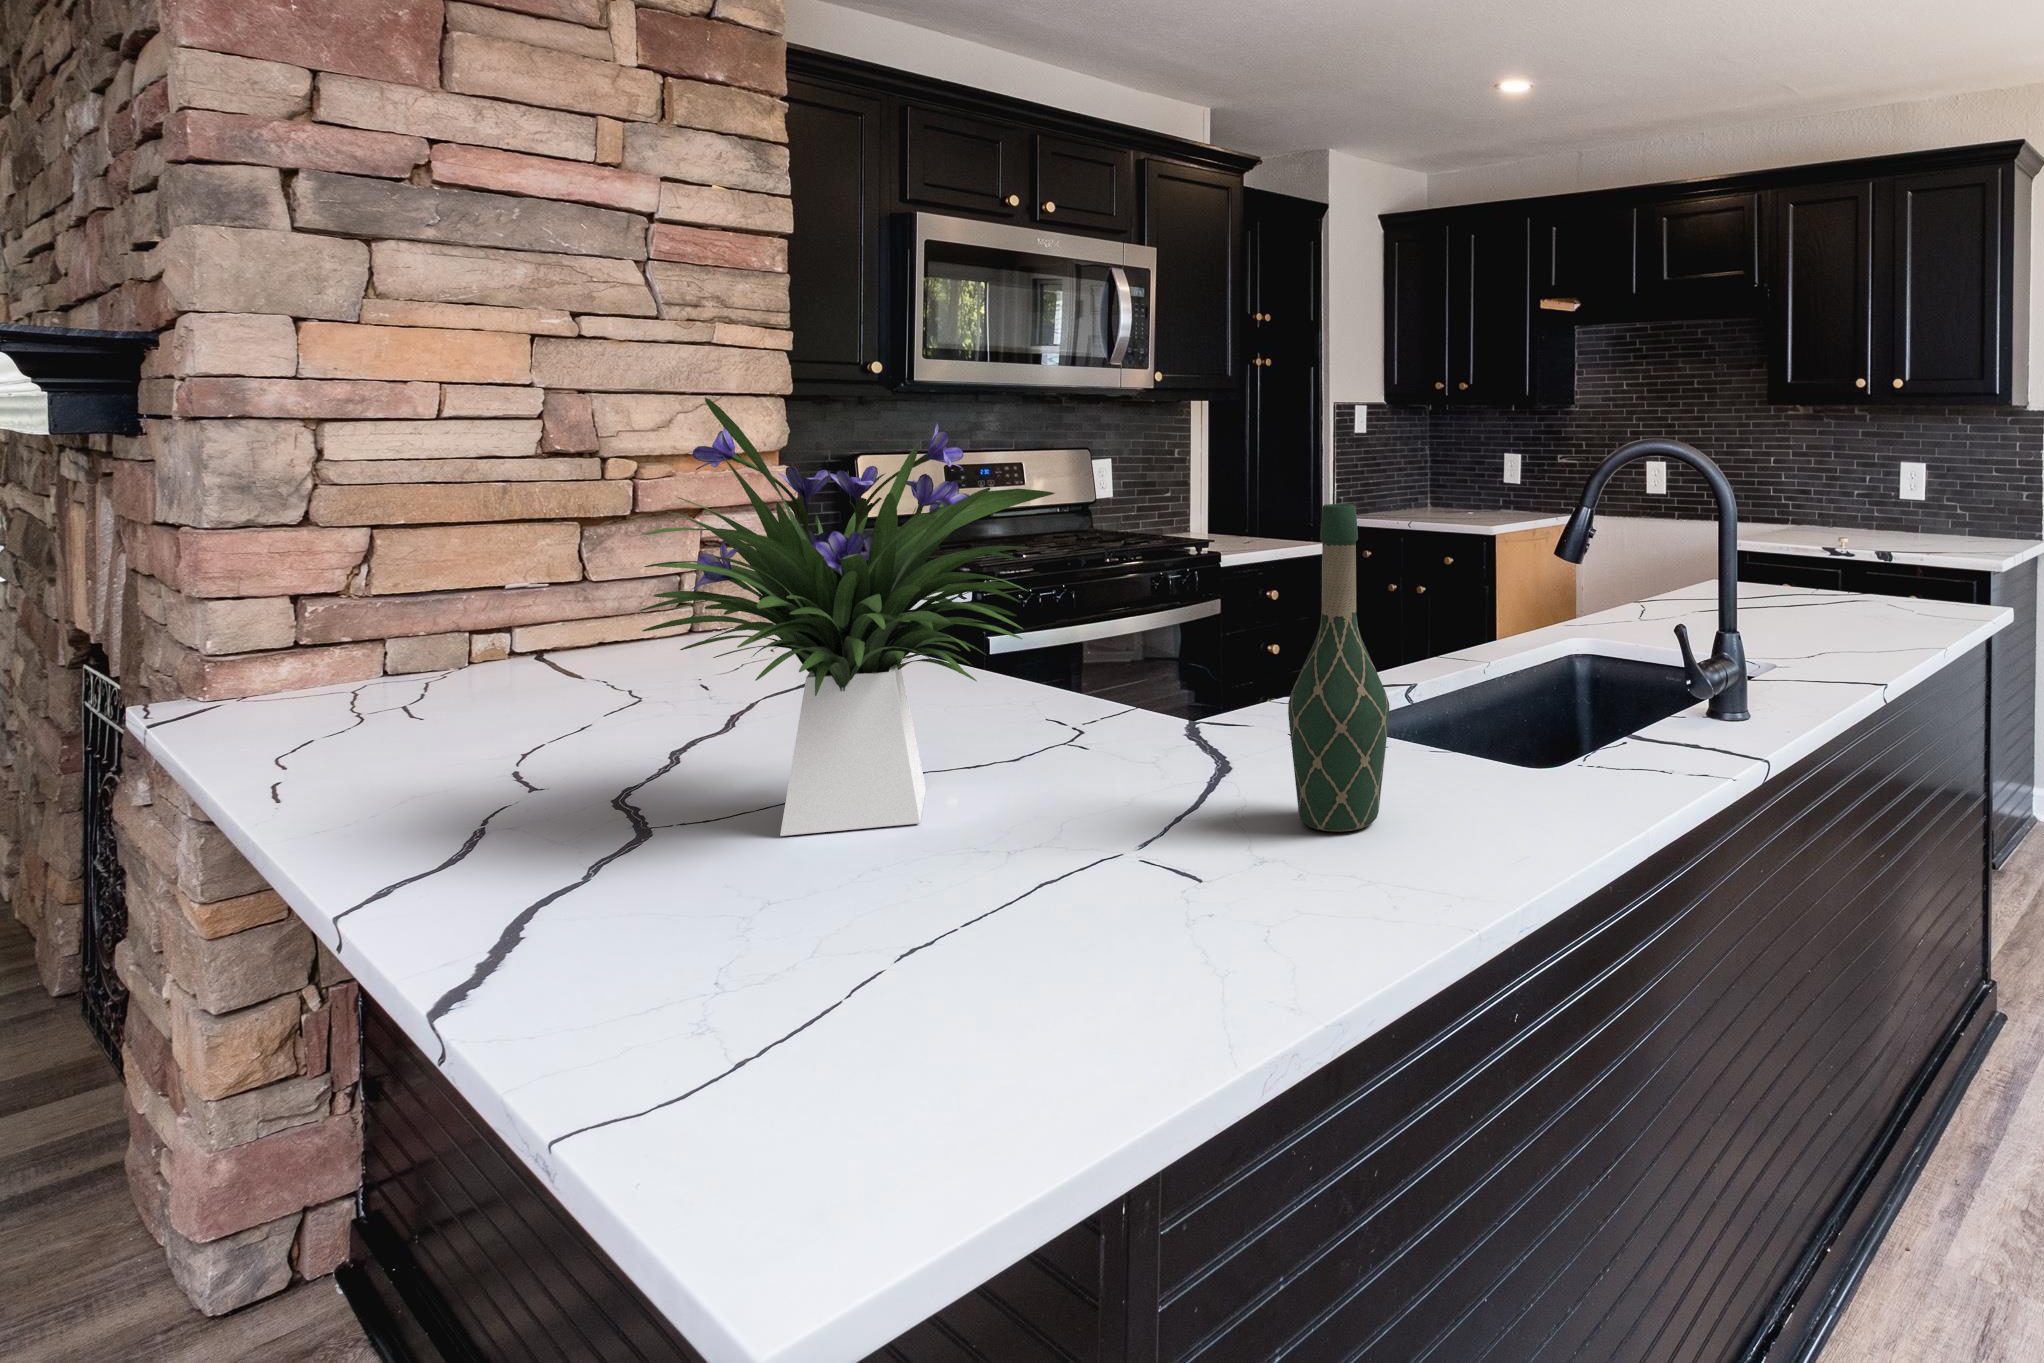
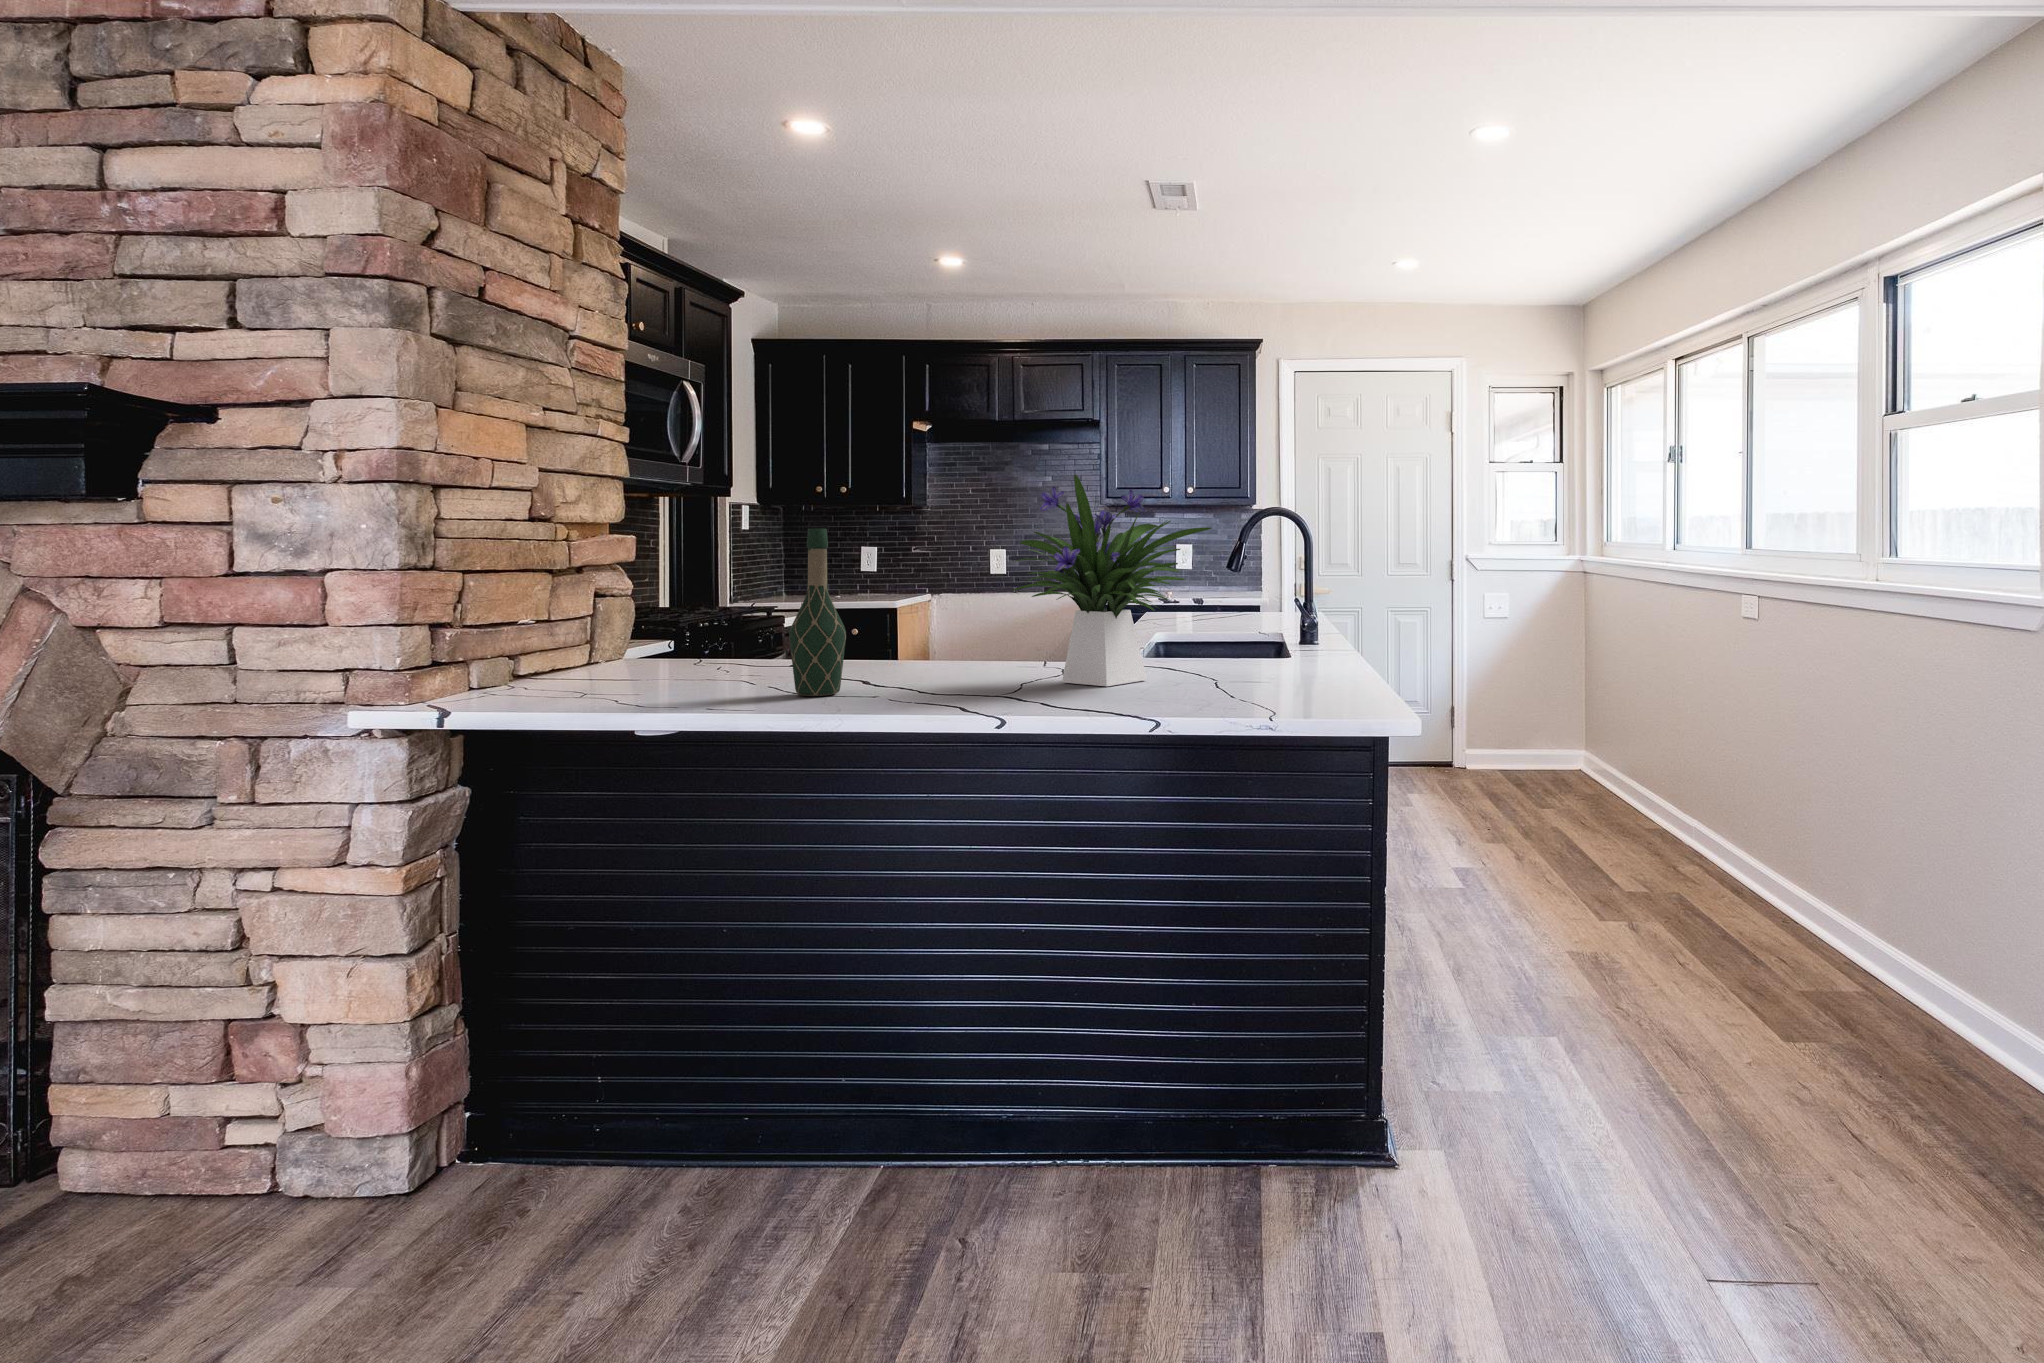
wine bottle: present [1288,504,1389,832] -> present [789,528,846,696]

